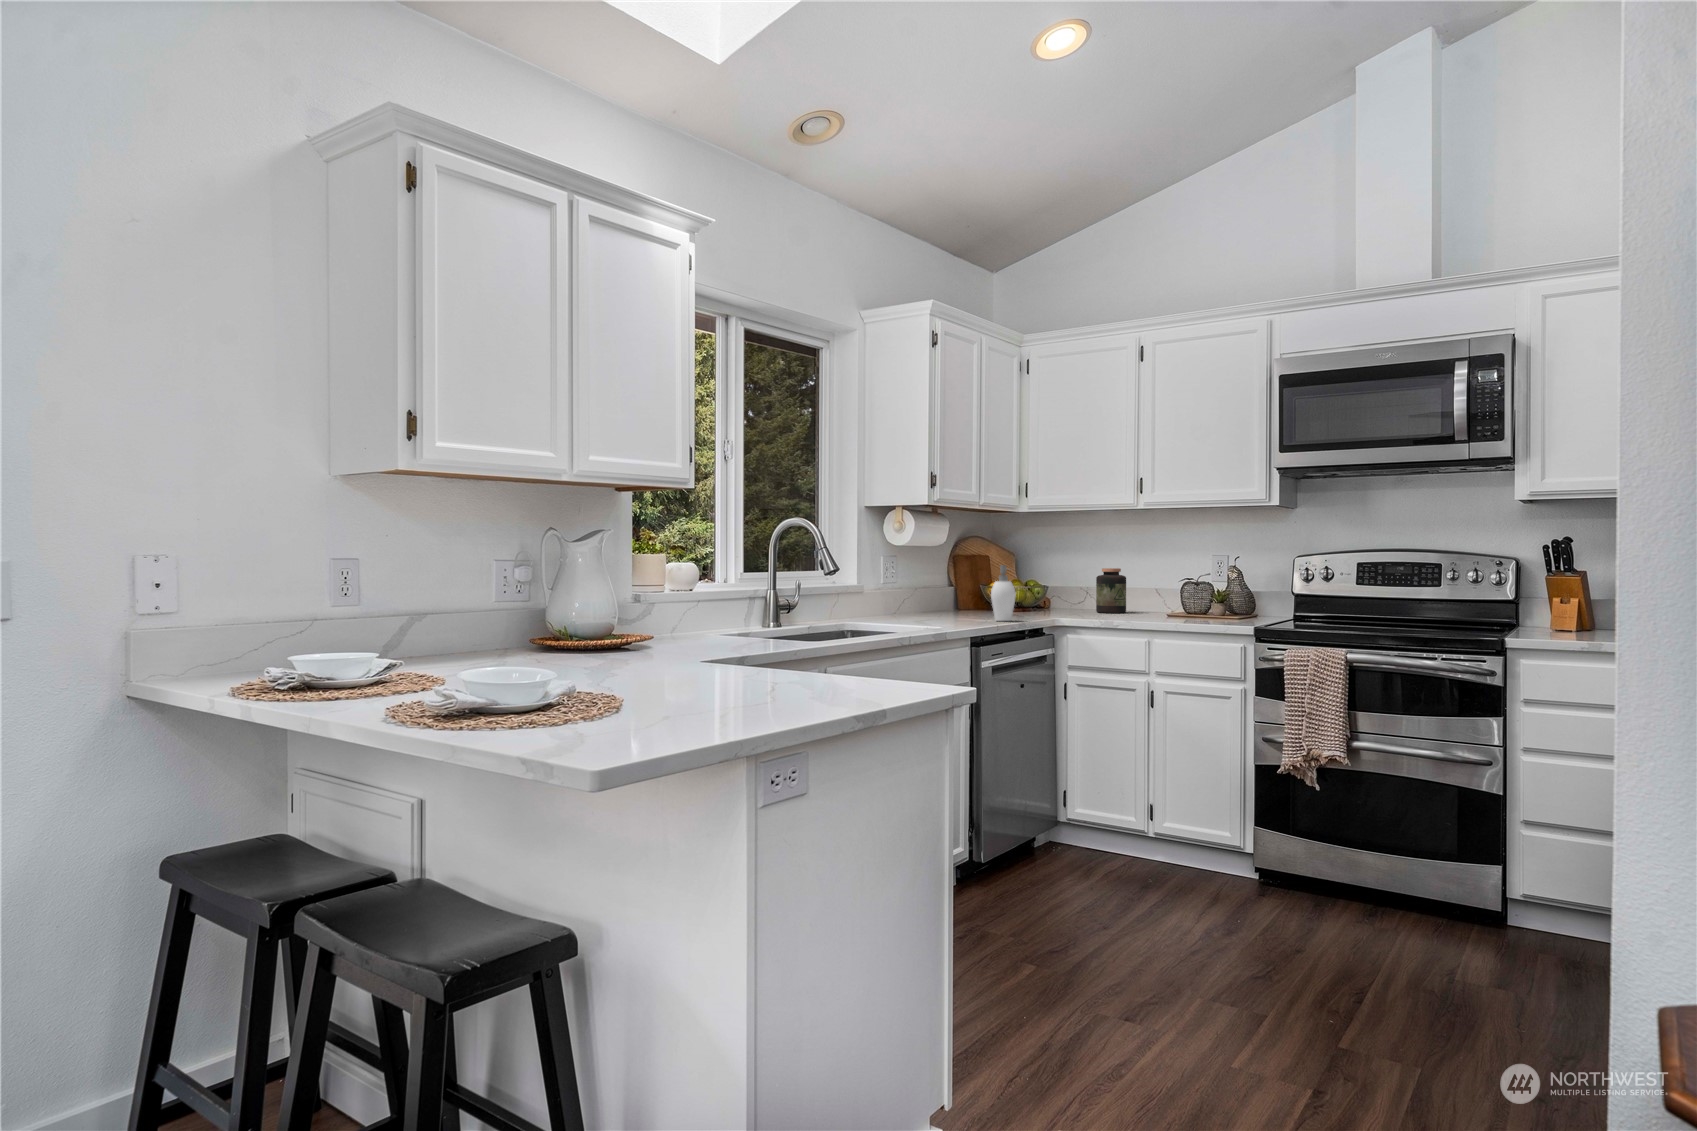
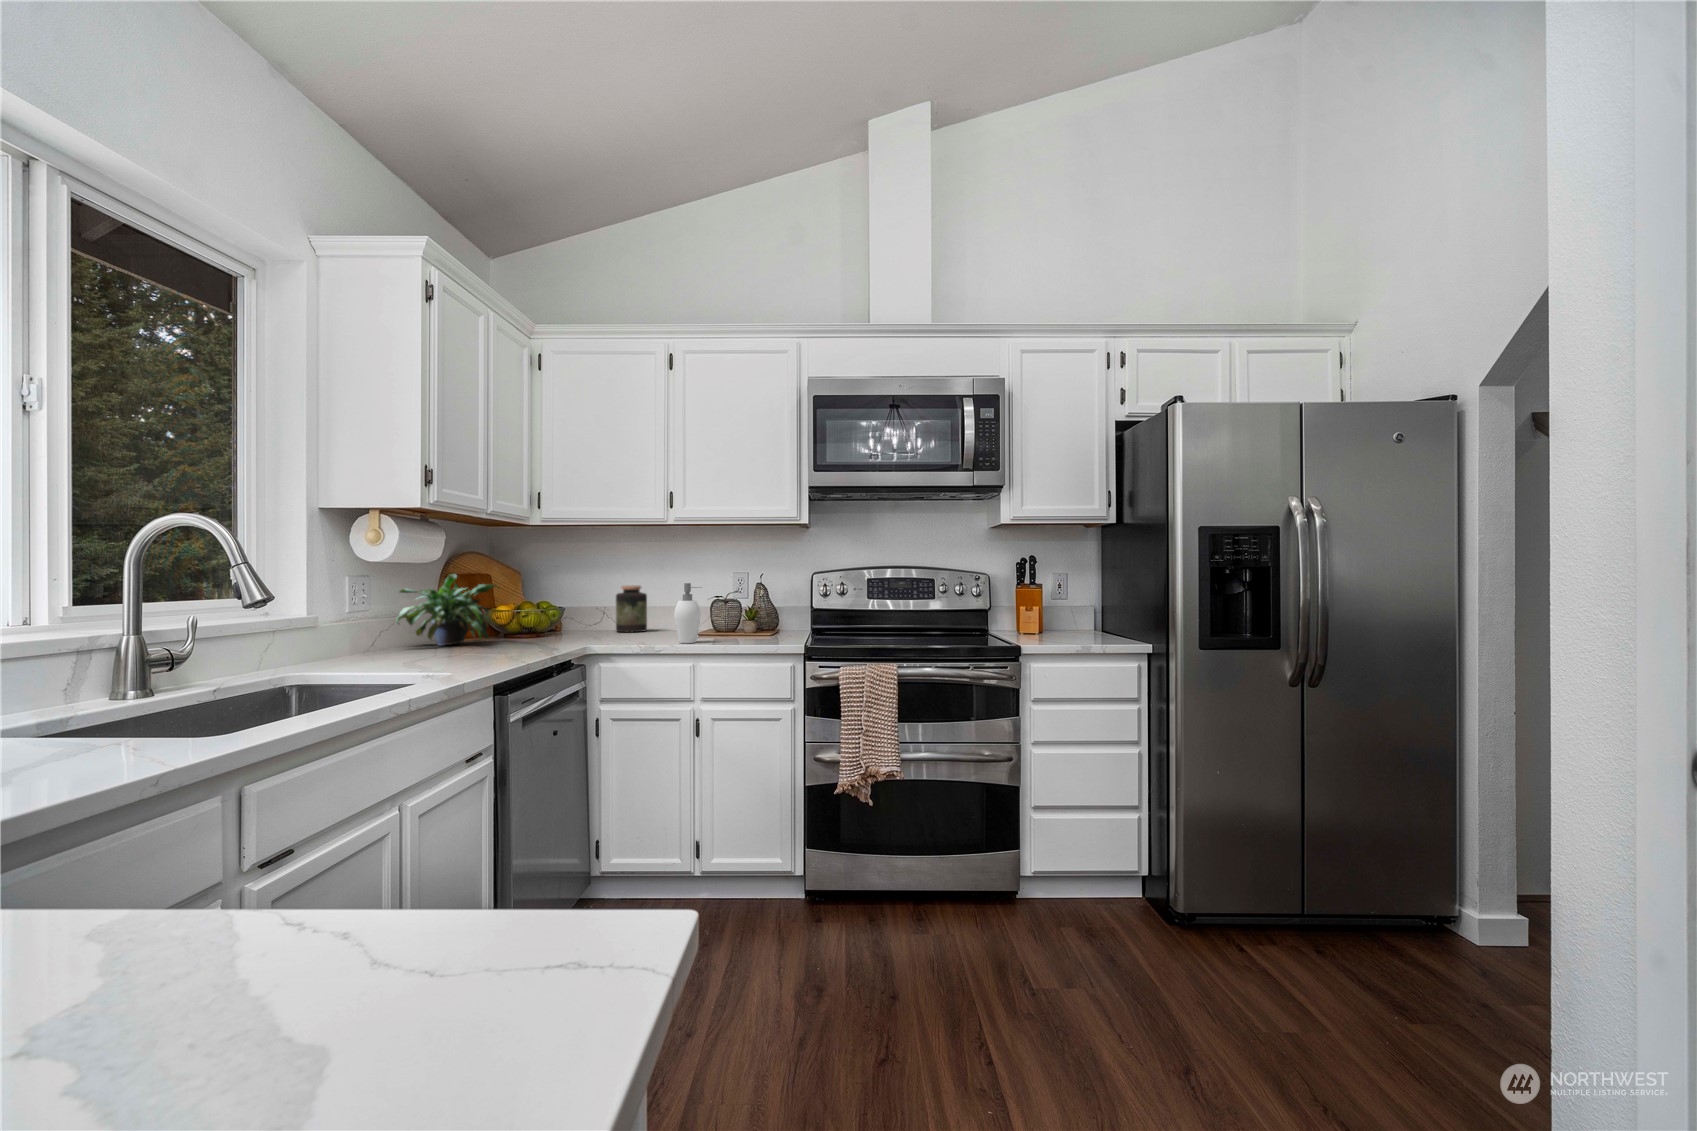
potted plant: none [915,556,991,614] -> present [396,574,499,646]
soap dispenser: present [991,565,1016,621] -> present [674,583,702,643]

